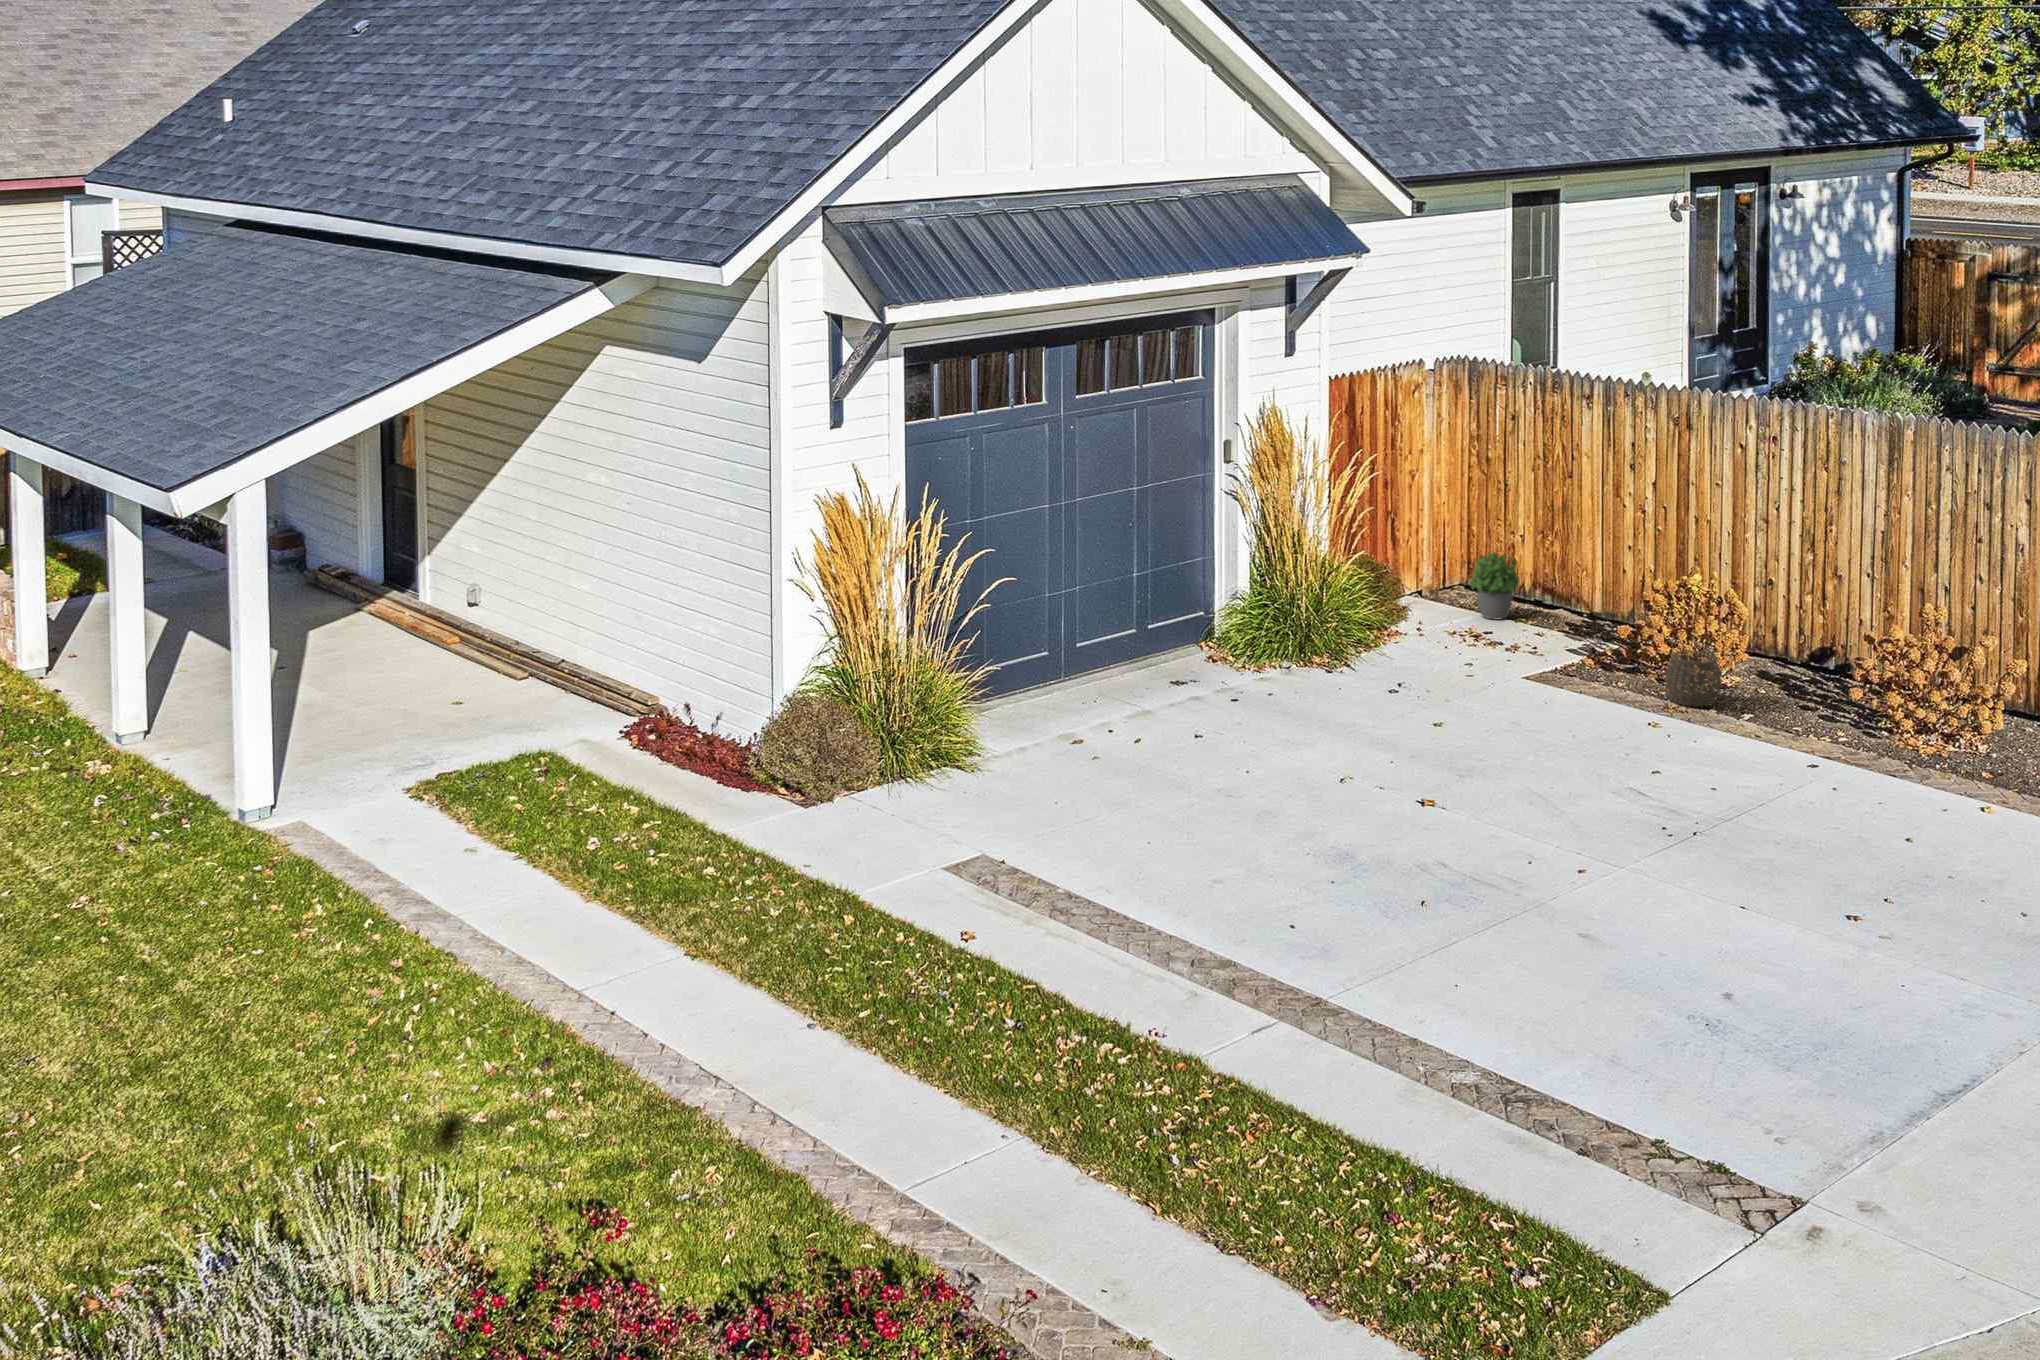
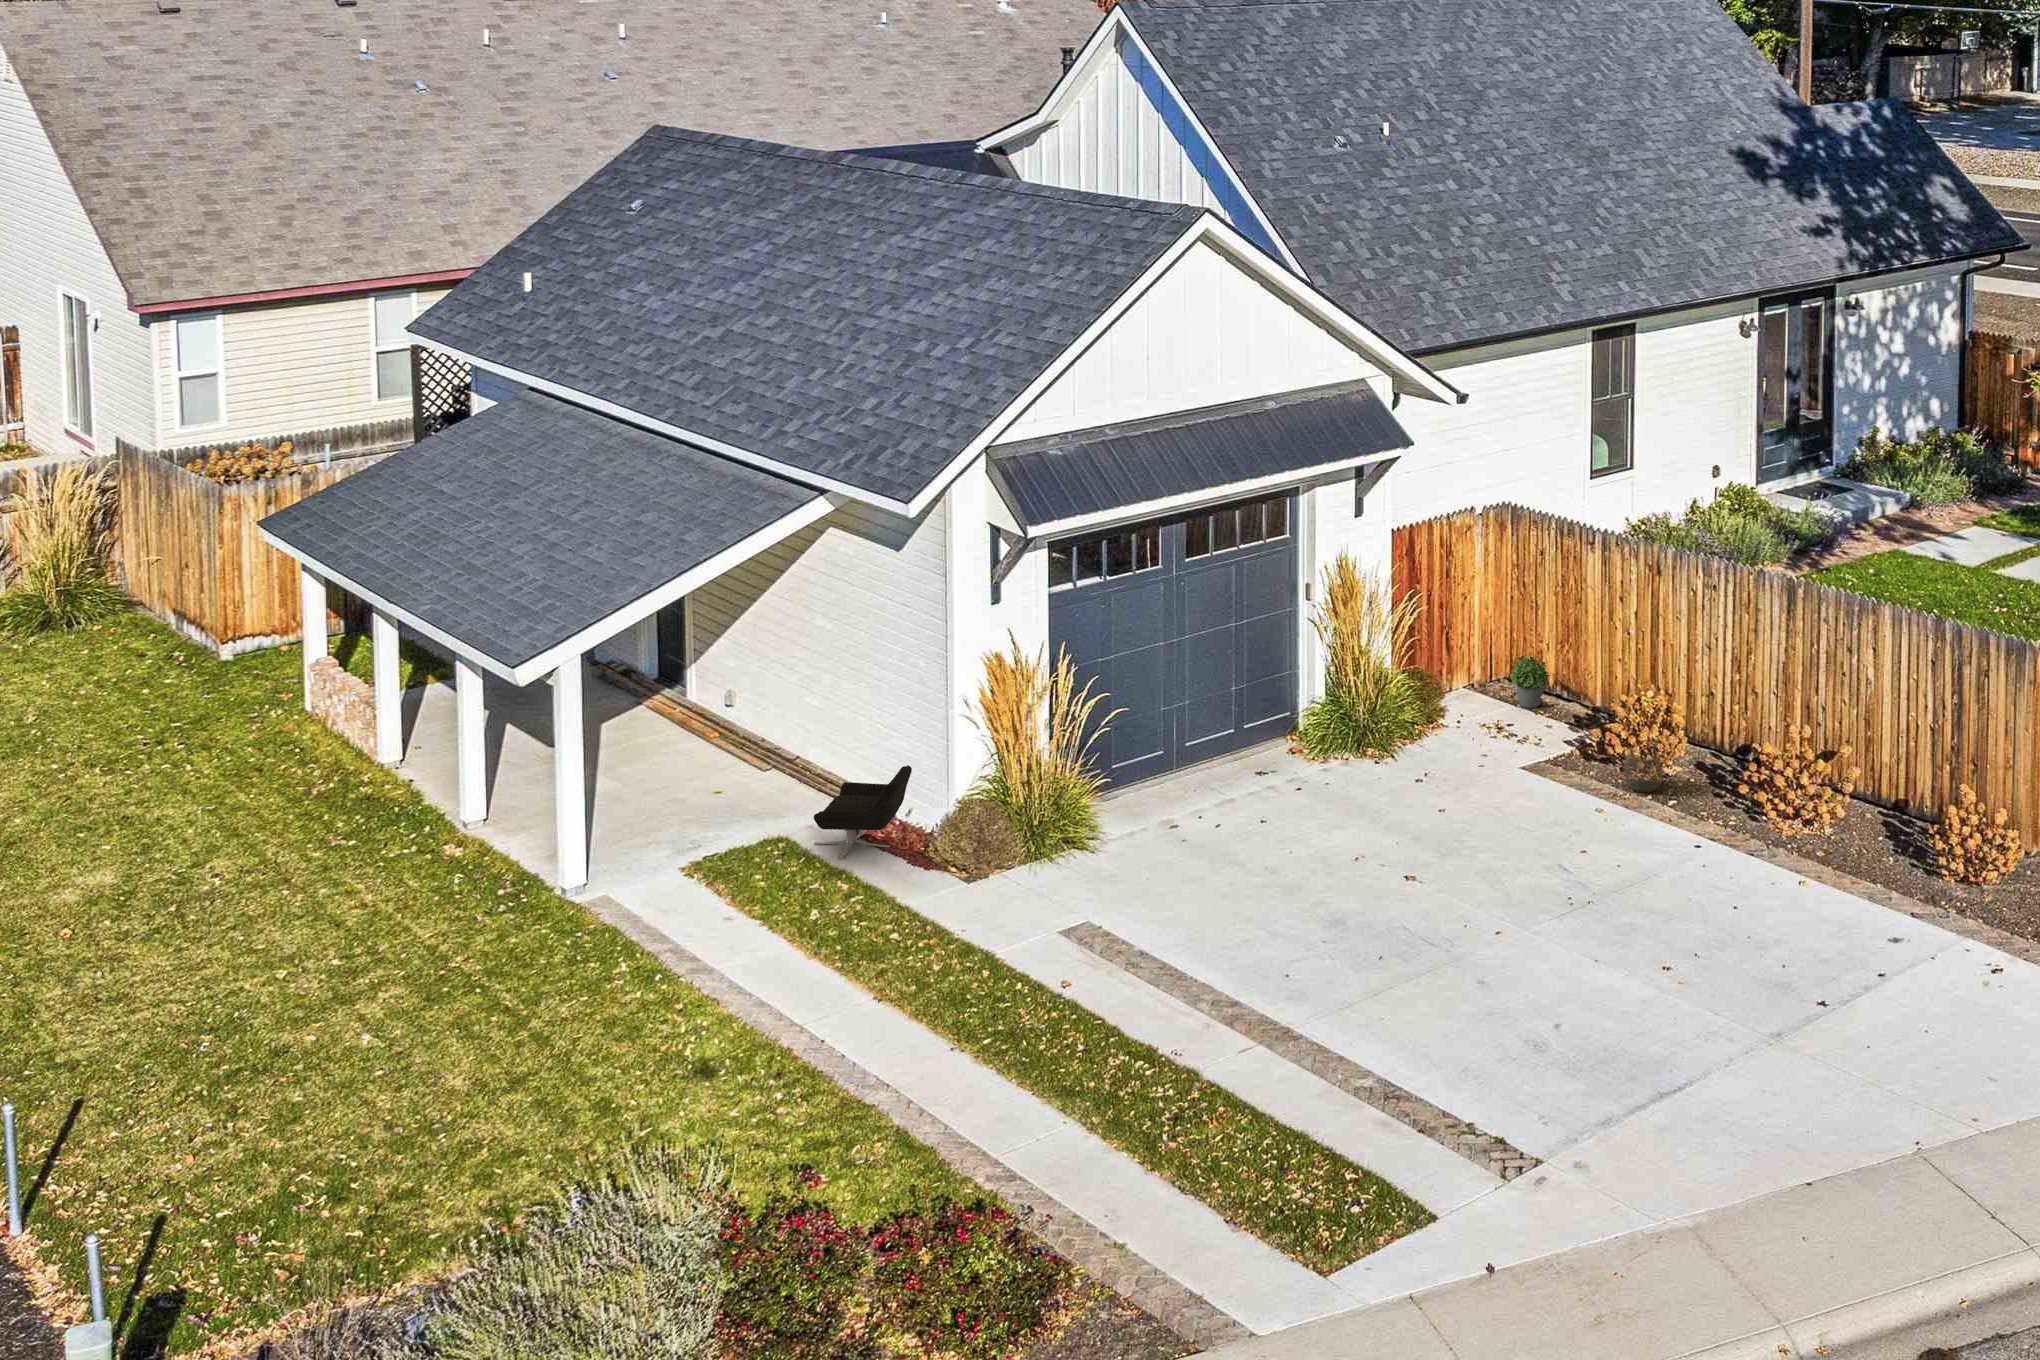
lounge chair: none [585,655,719,779] -> present [814,765,912,859]

